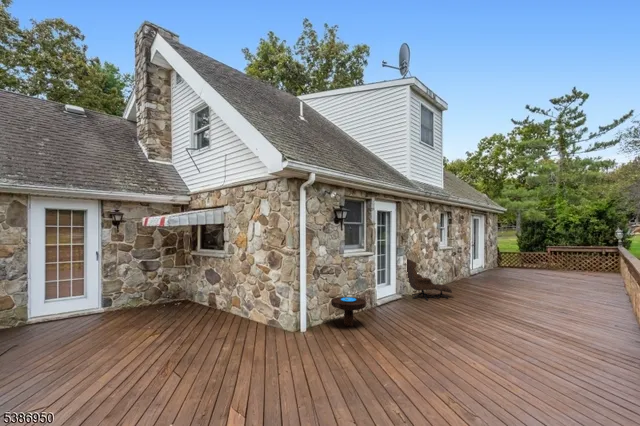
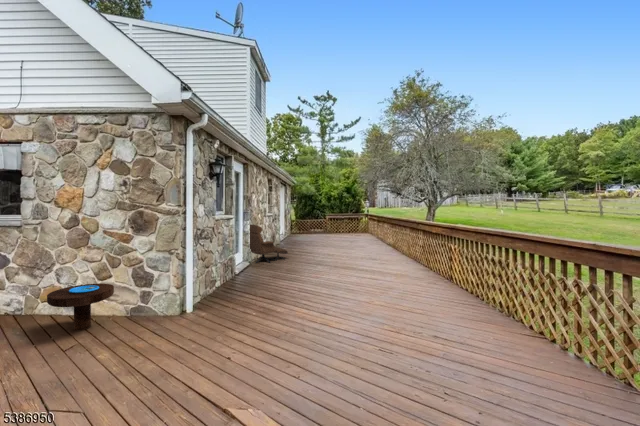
side table: present [331,297,366,326] -> present [47,284,114,331]

